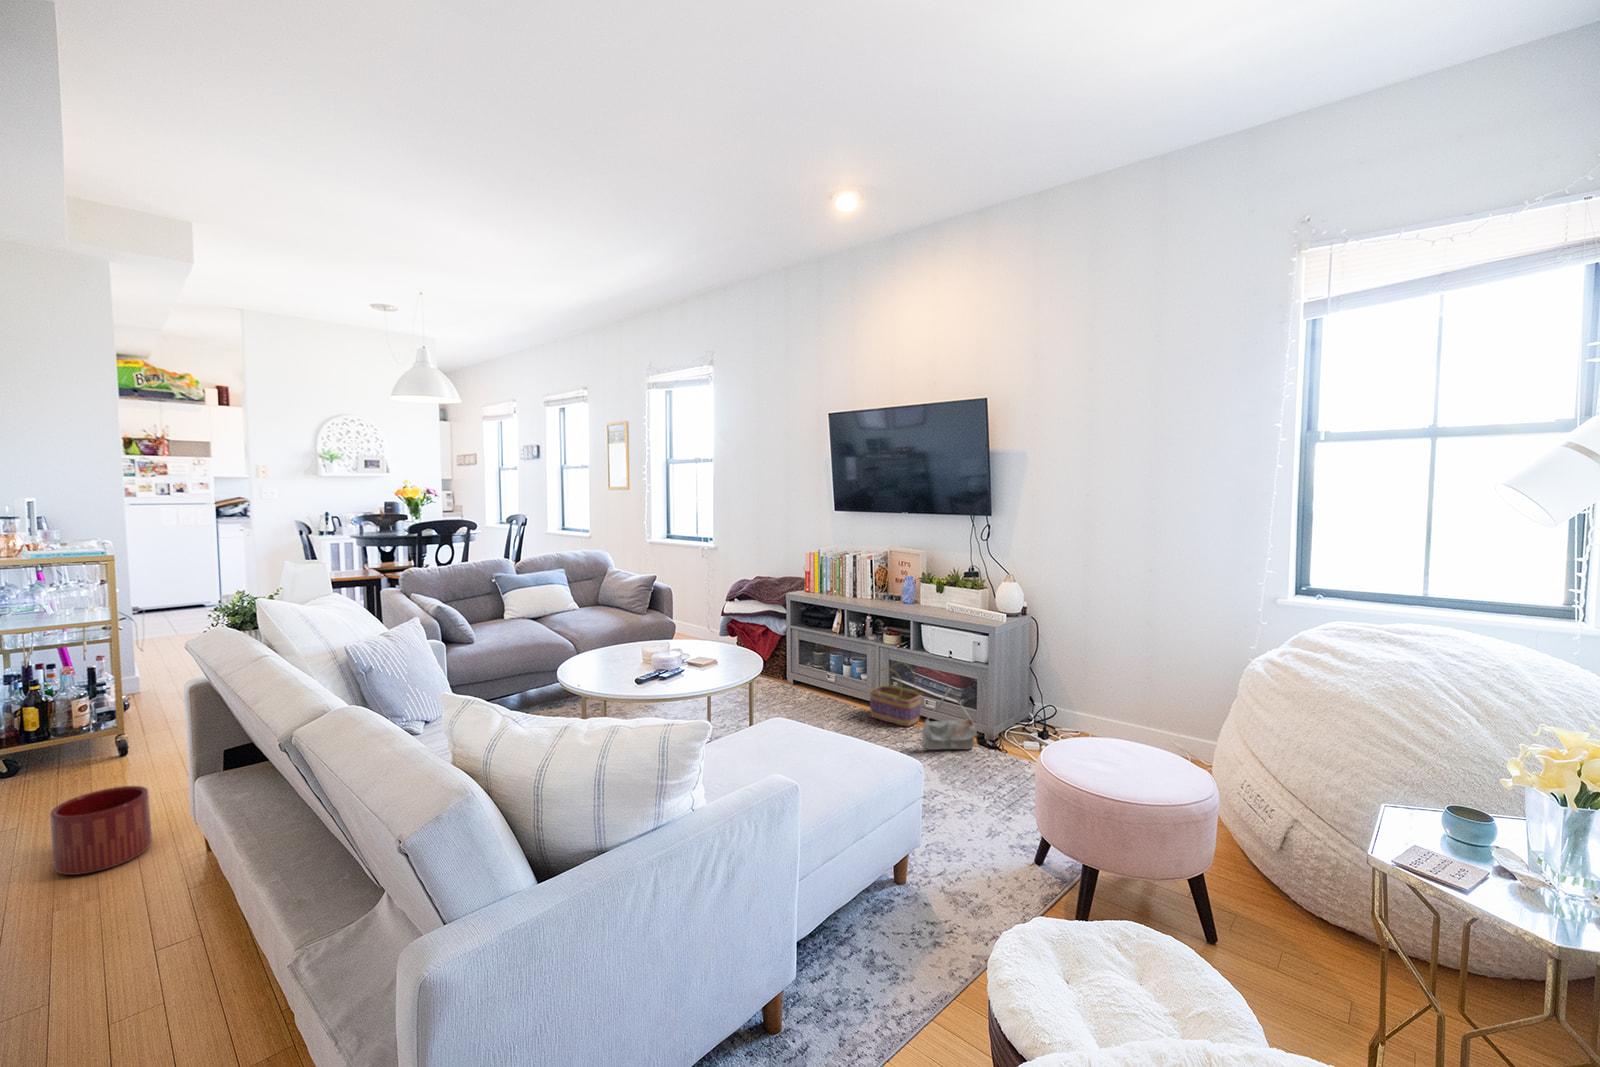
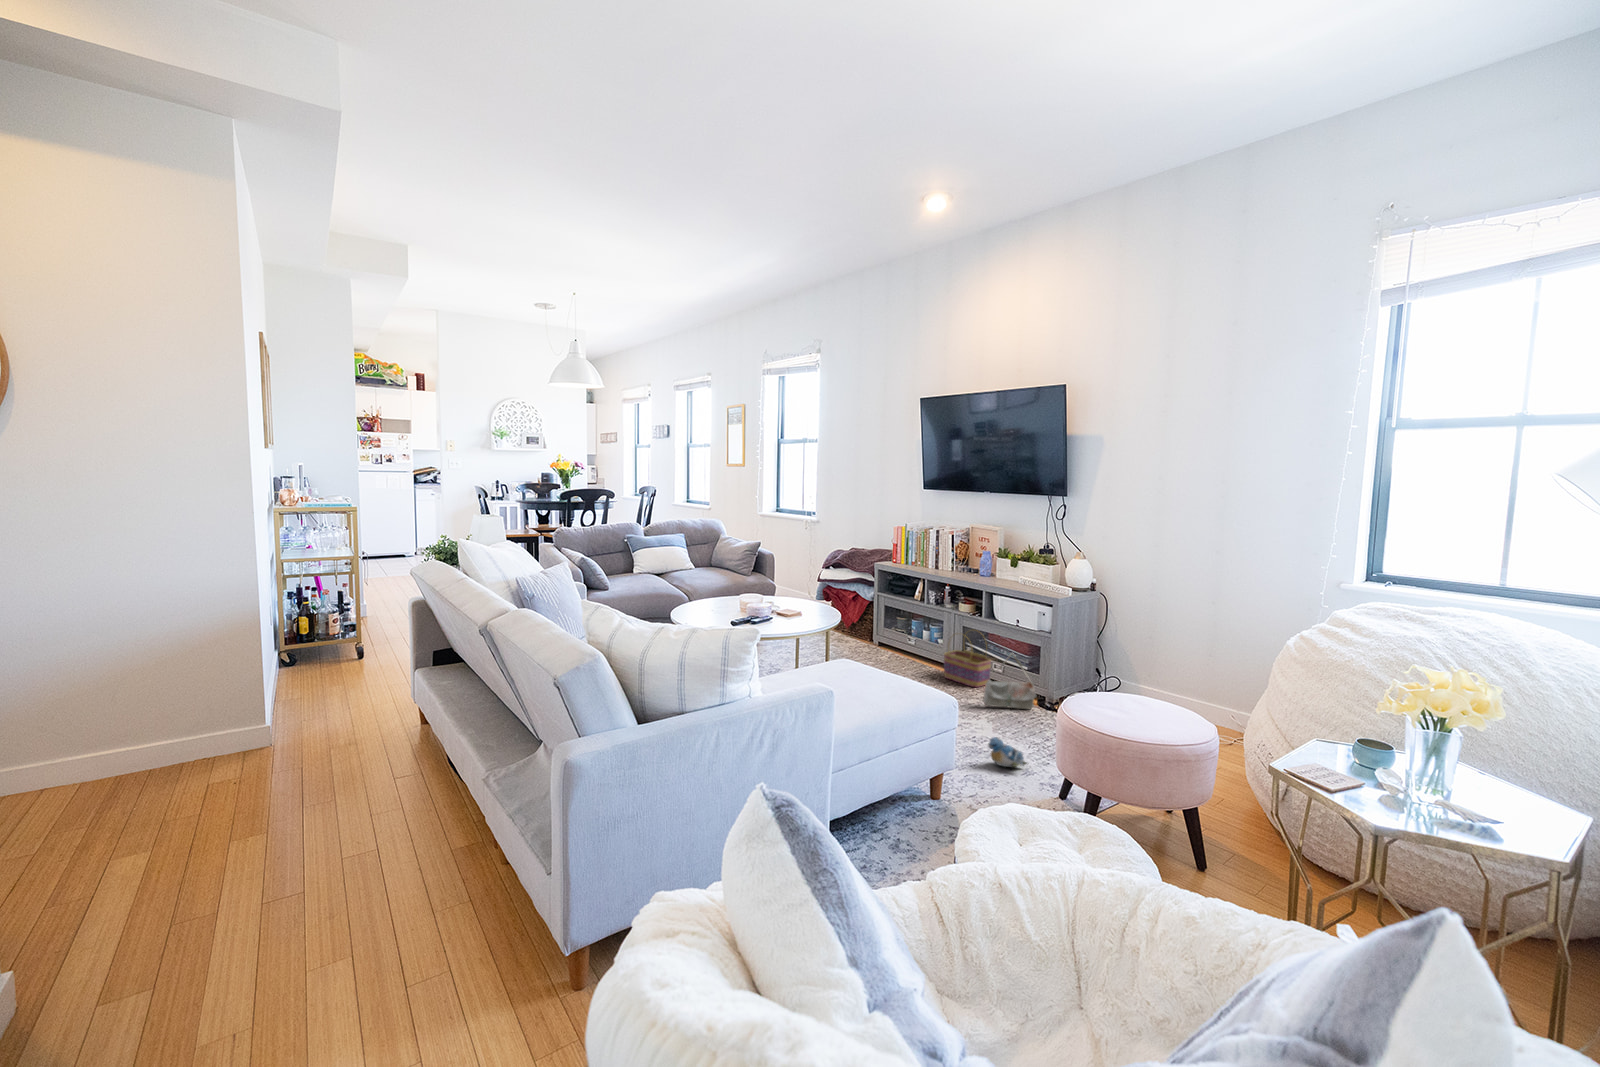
planter: present [50,786,152,875] -> none [327,673,387,729]
plush toy: none [947,795,993,828] -> present [988,737,1027,767]

